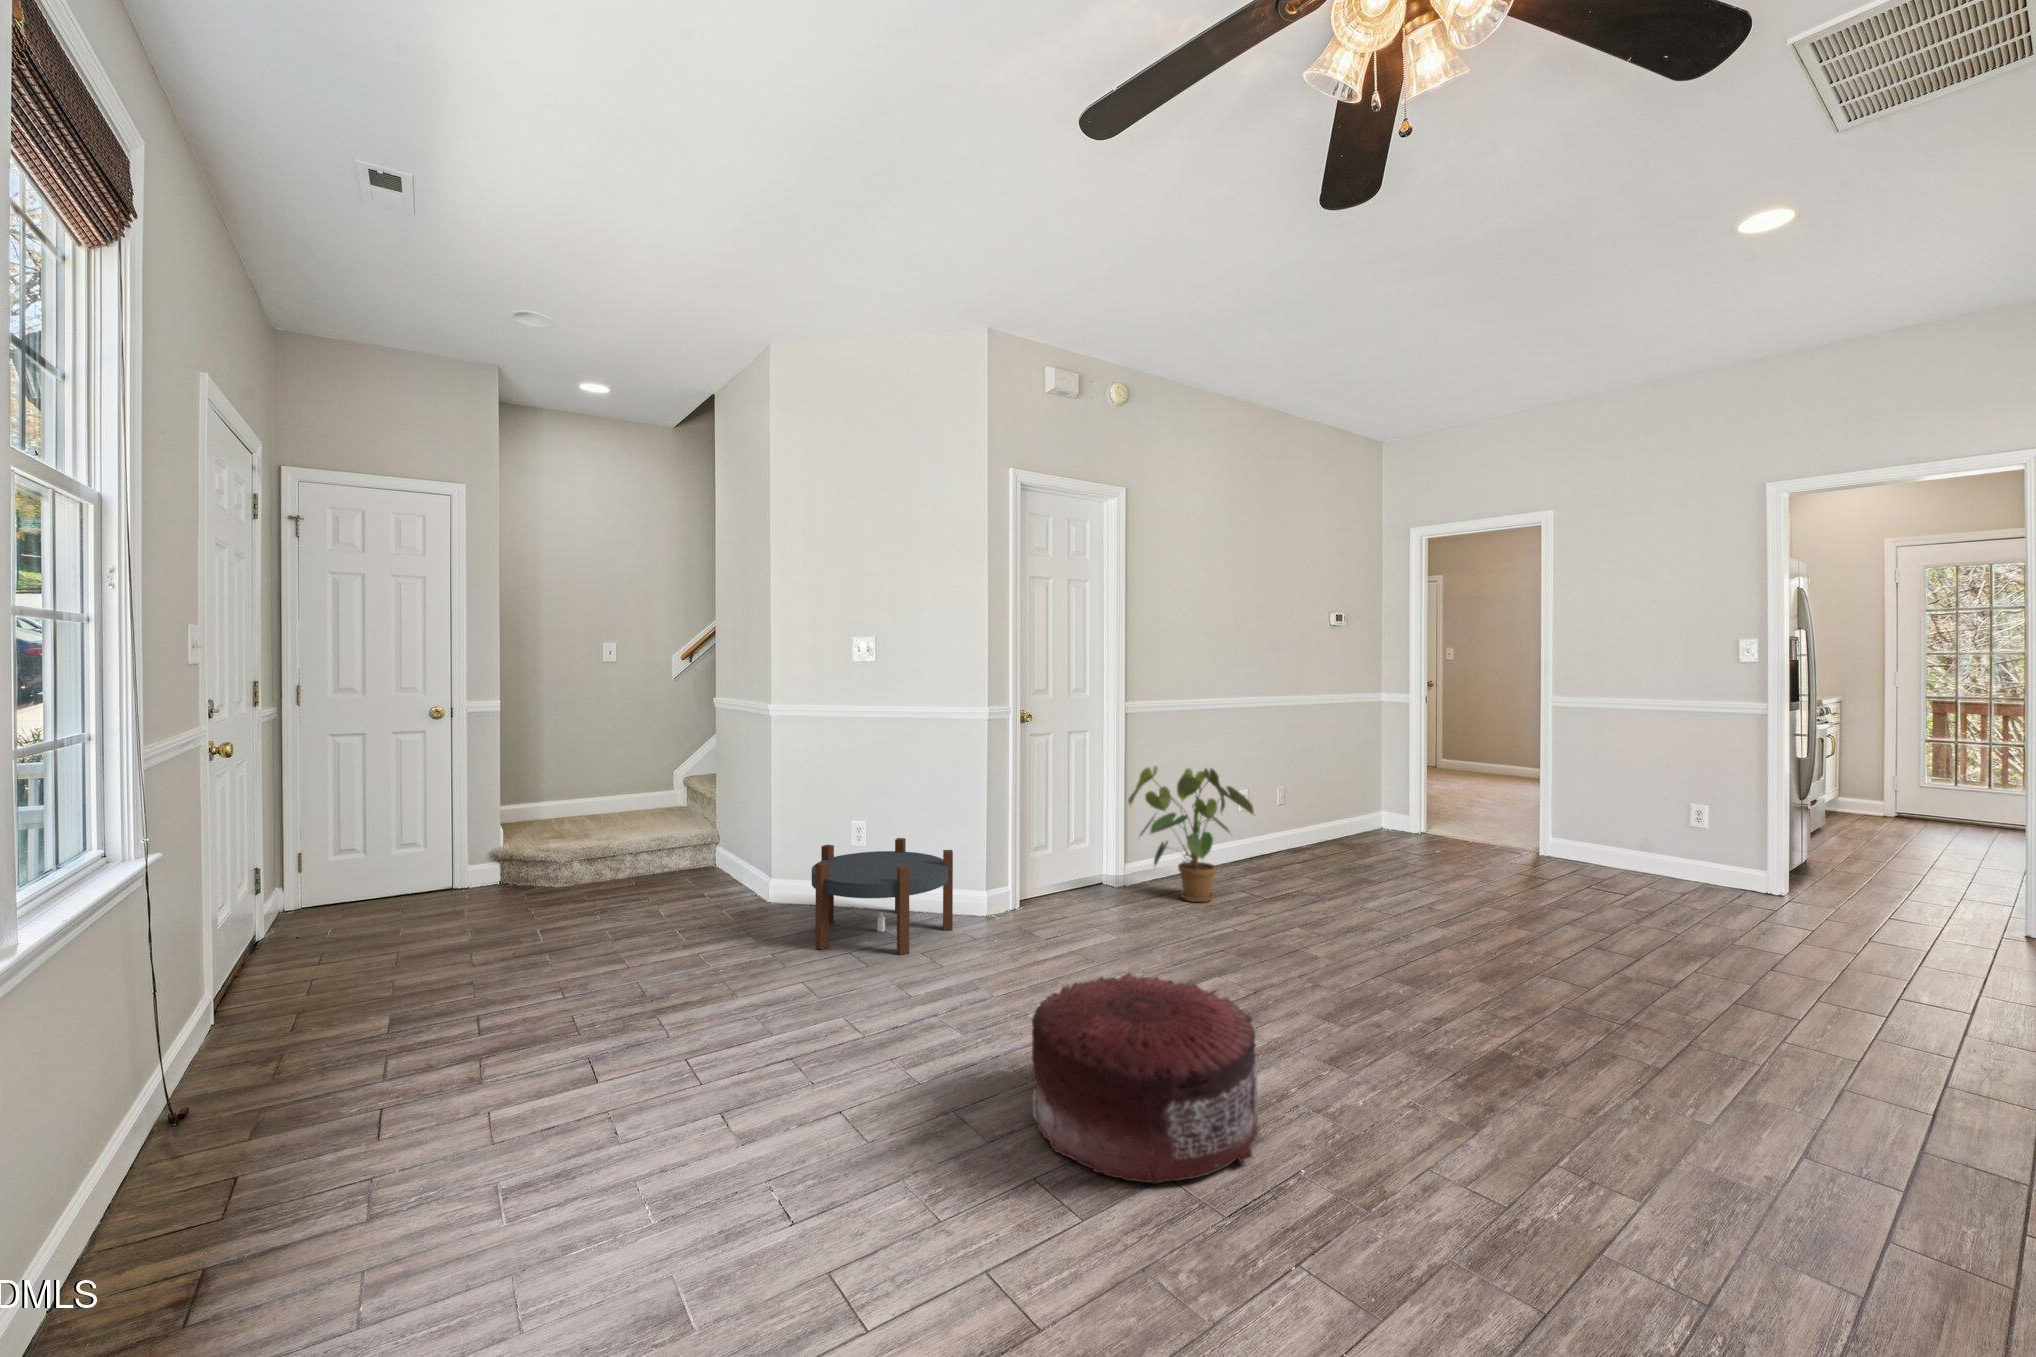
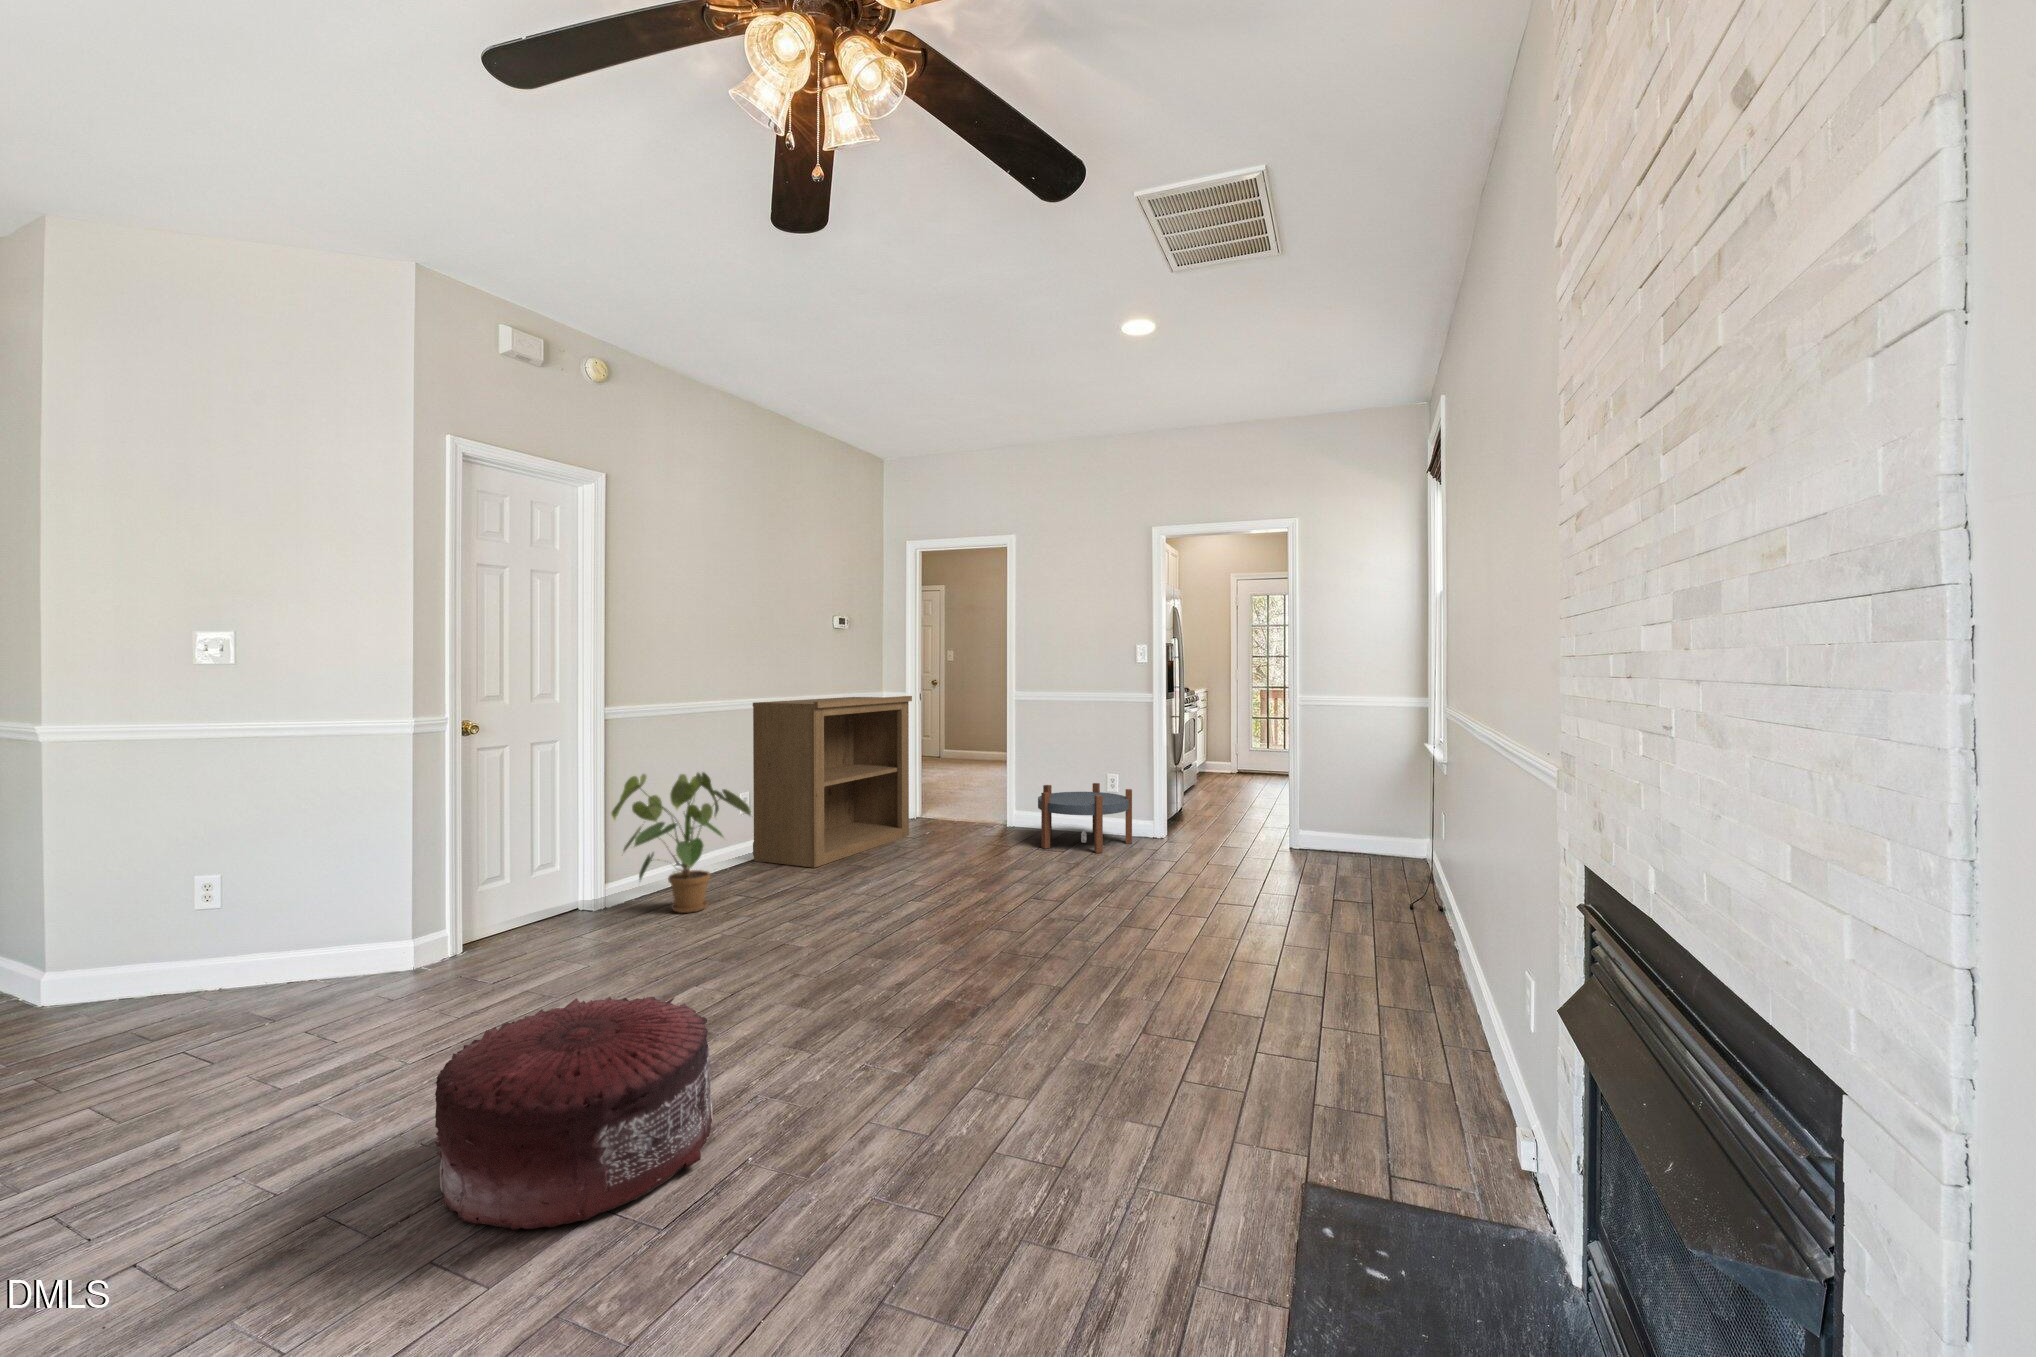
bookshelf: none [1249,698,1421,874] -> present [753,696,912,868]
side table: present [812,838,953,955] -> present [1038,783,1132,853]

